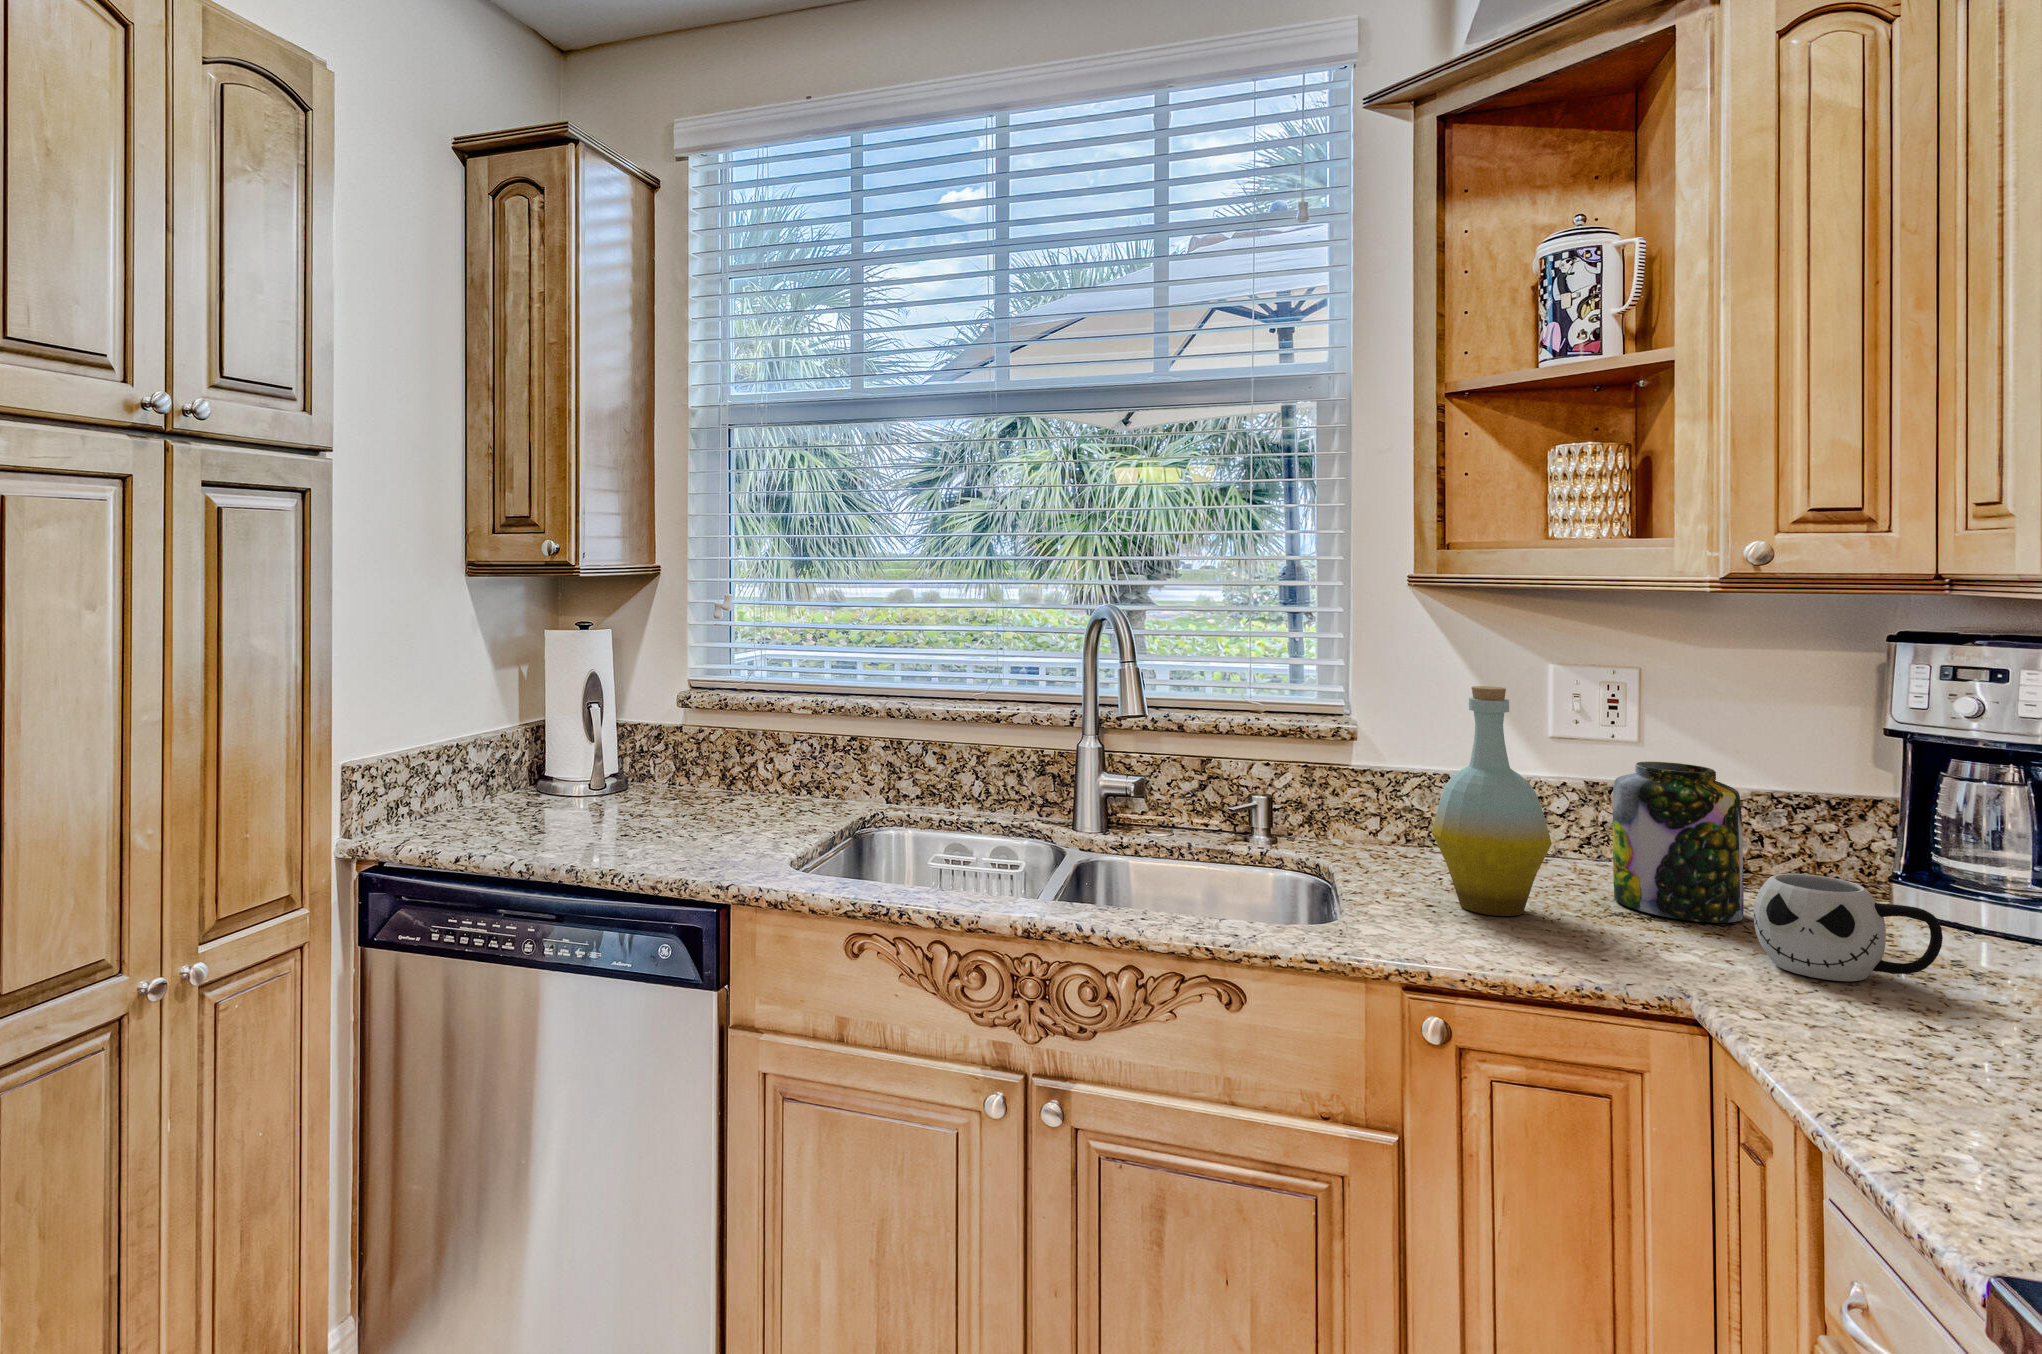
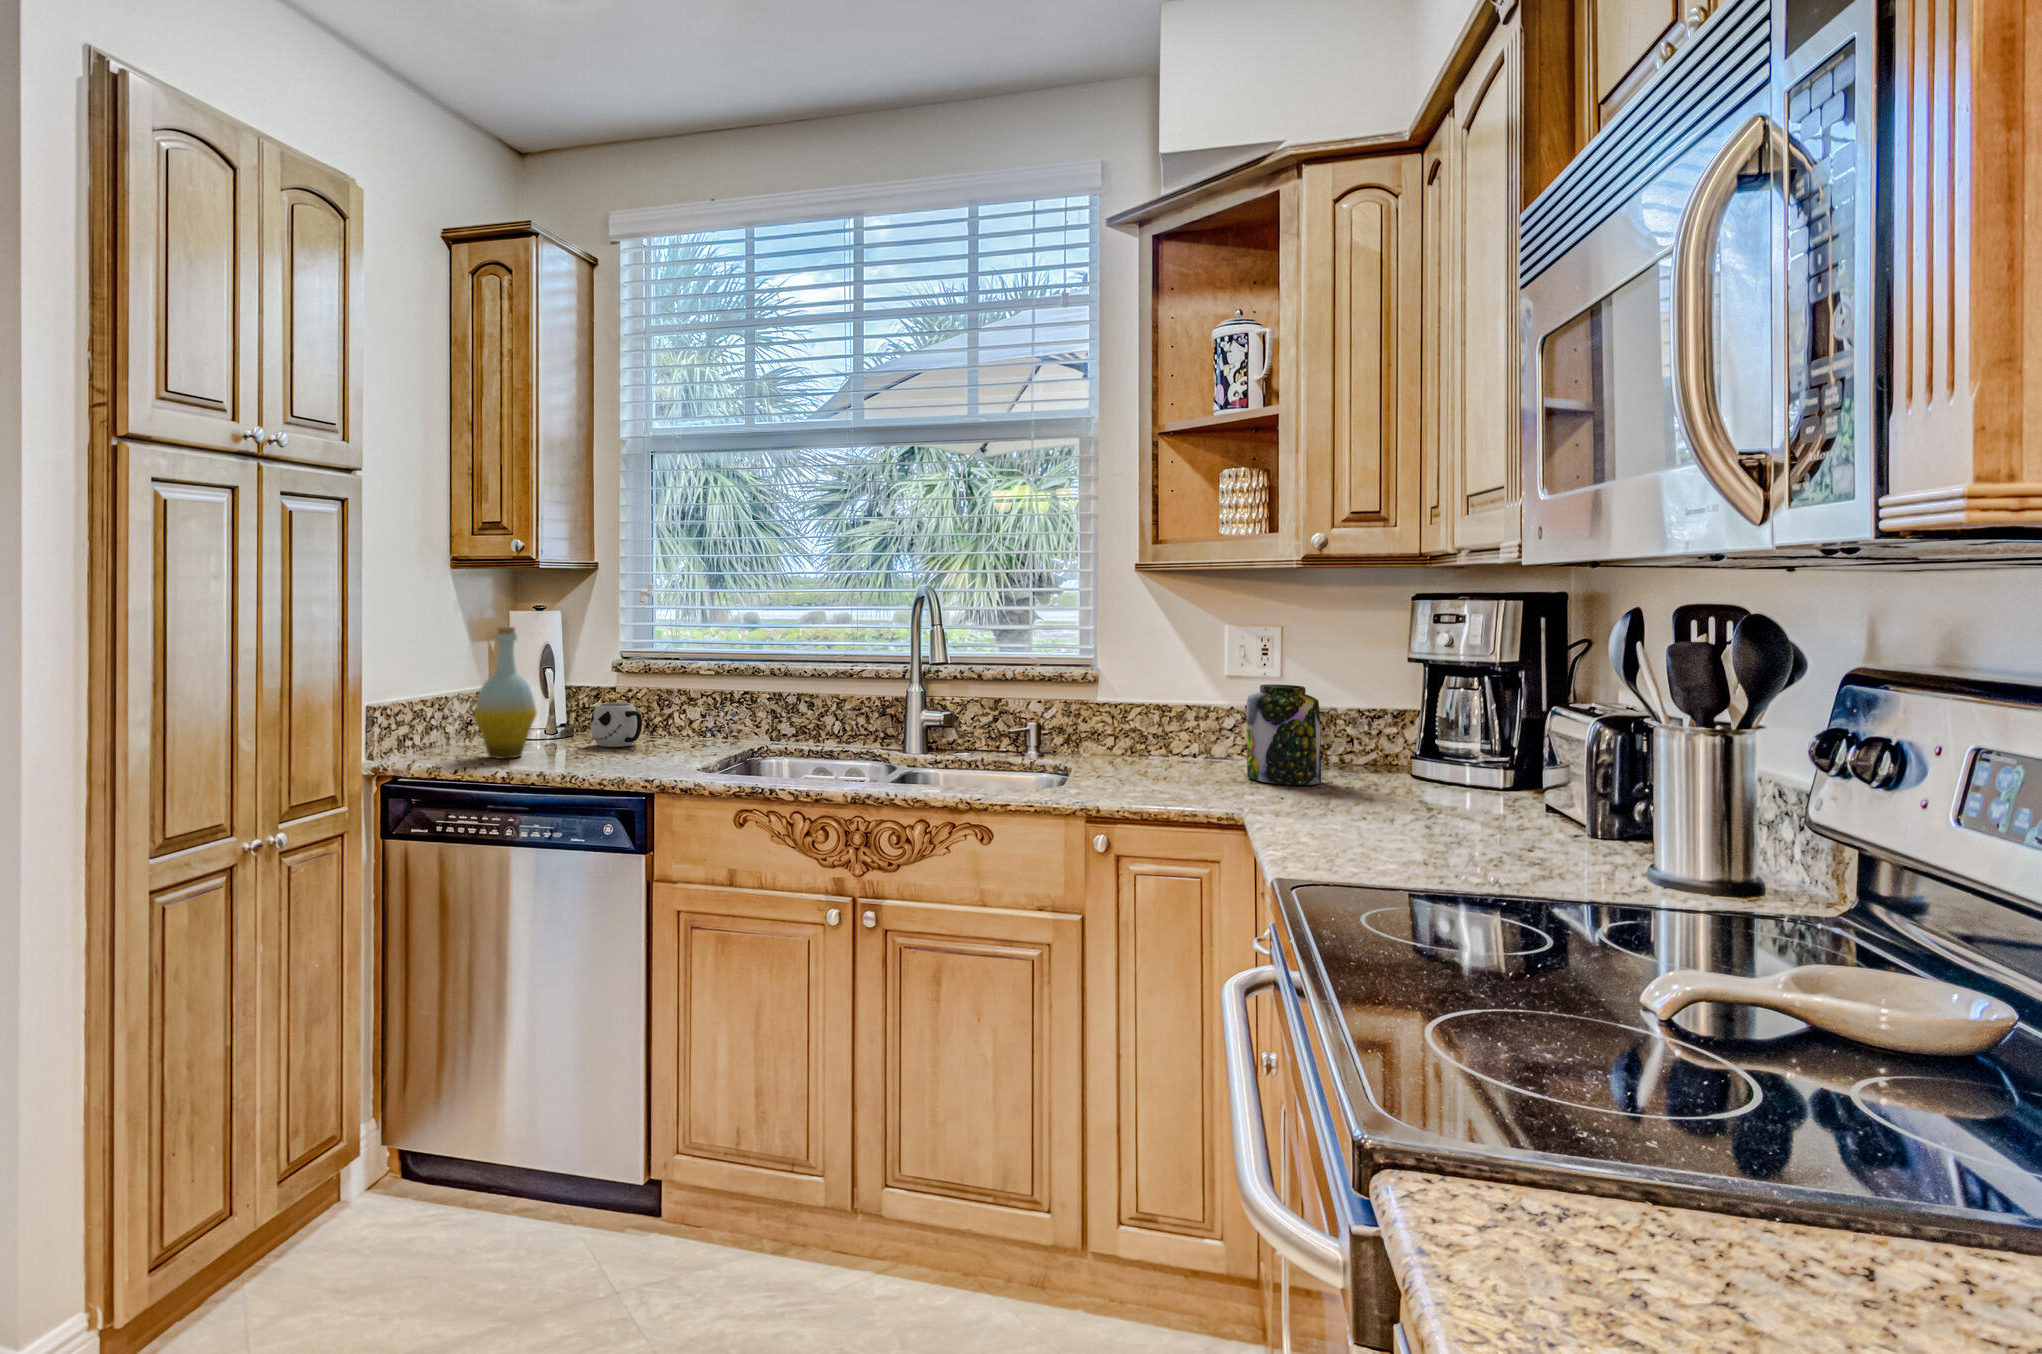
bottle: present [1432,686,1552,916] -> present [474,627,537,759]
mug: present [1754,874,1943,981] -> present [591,703,642,747]

